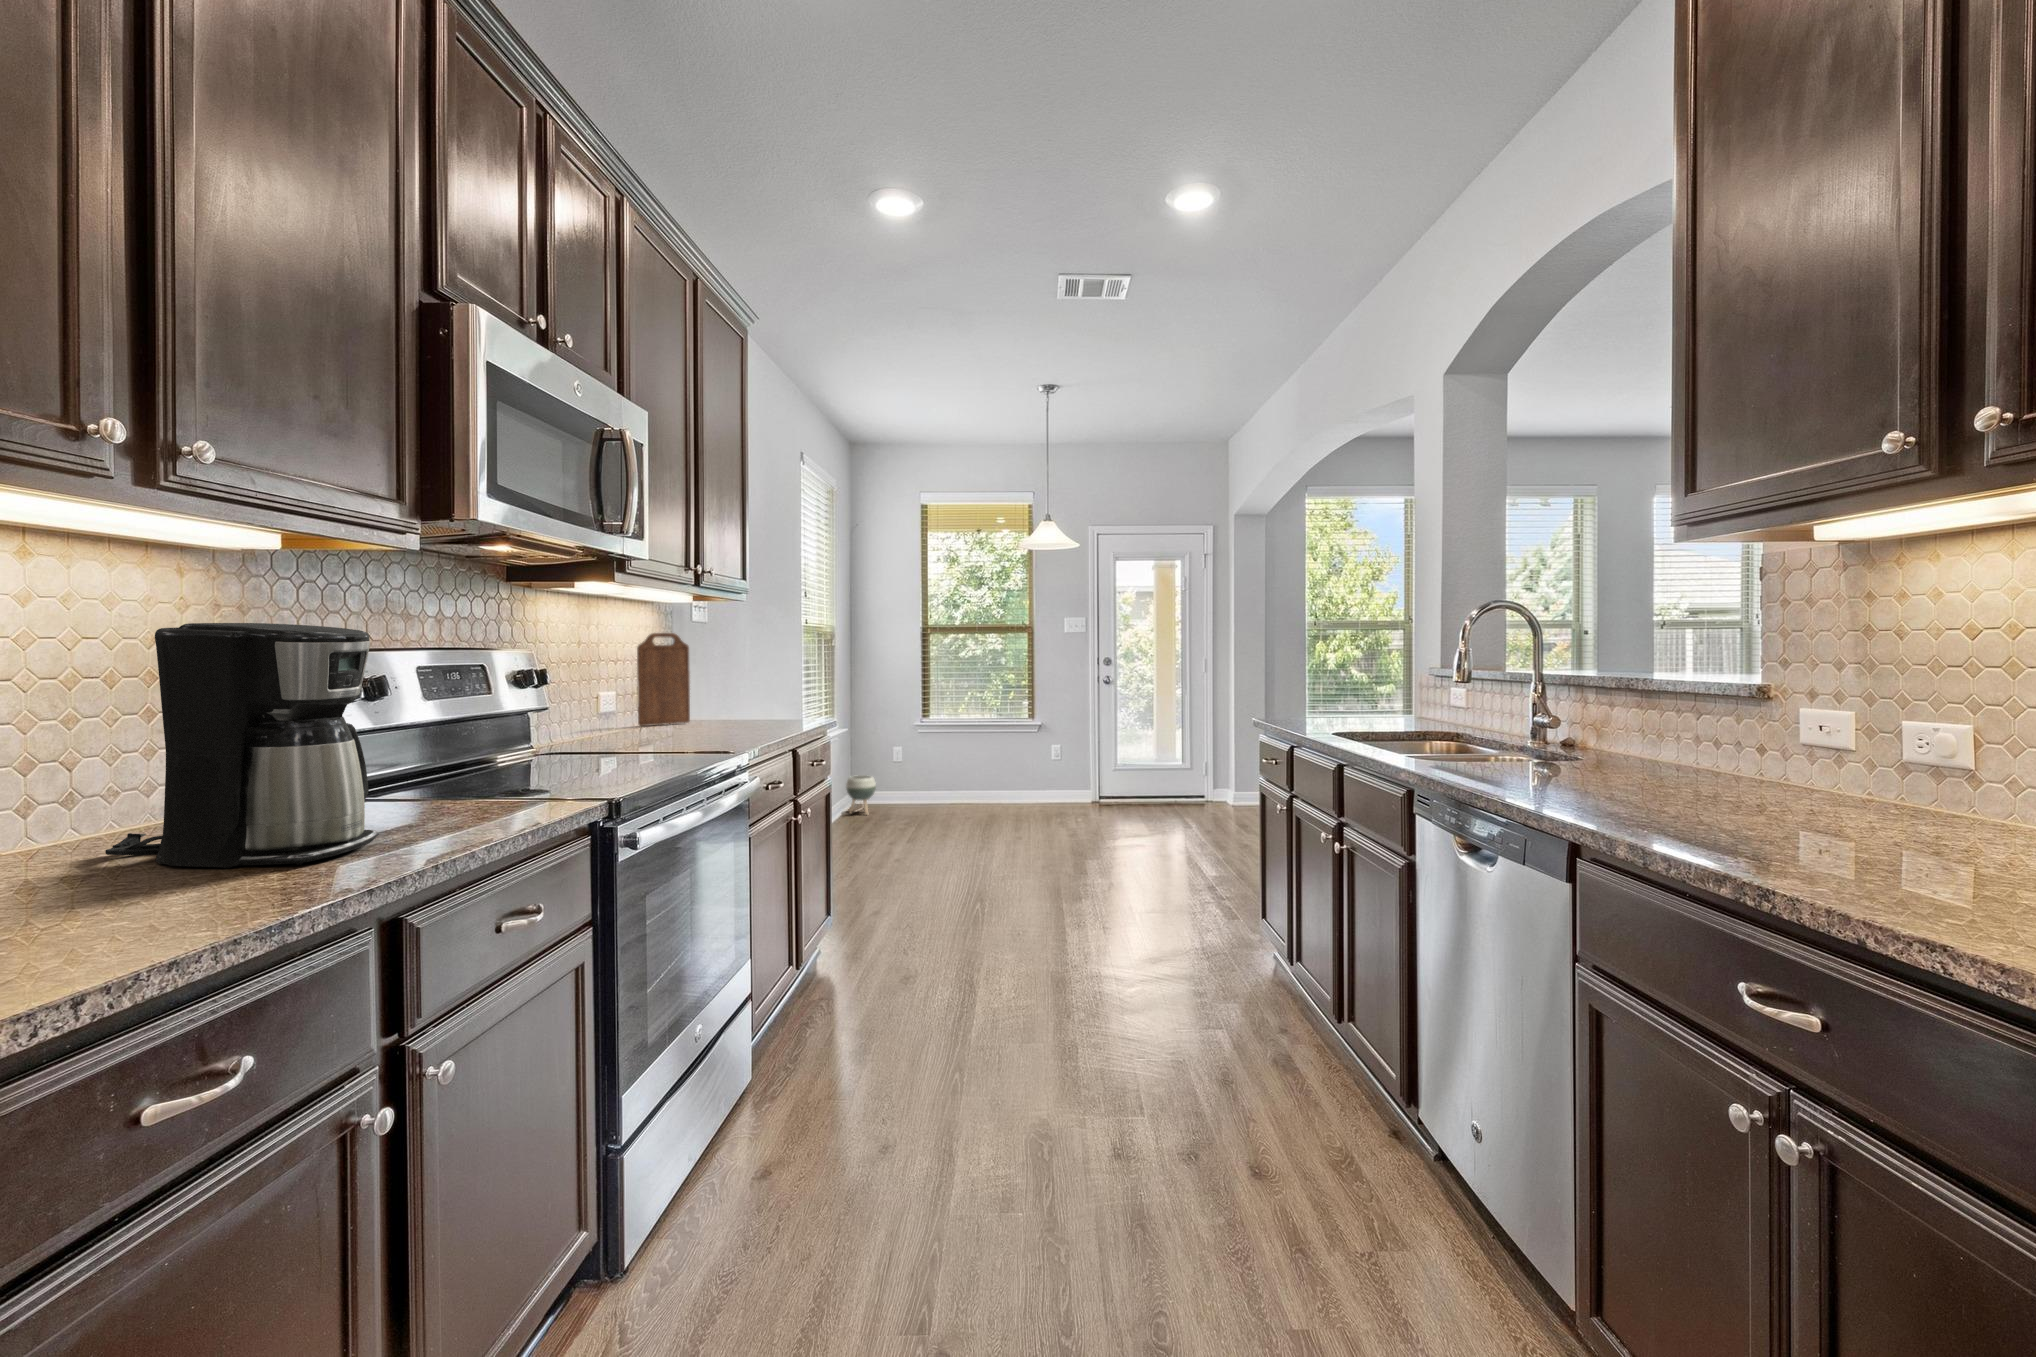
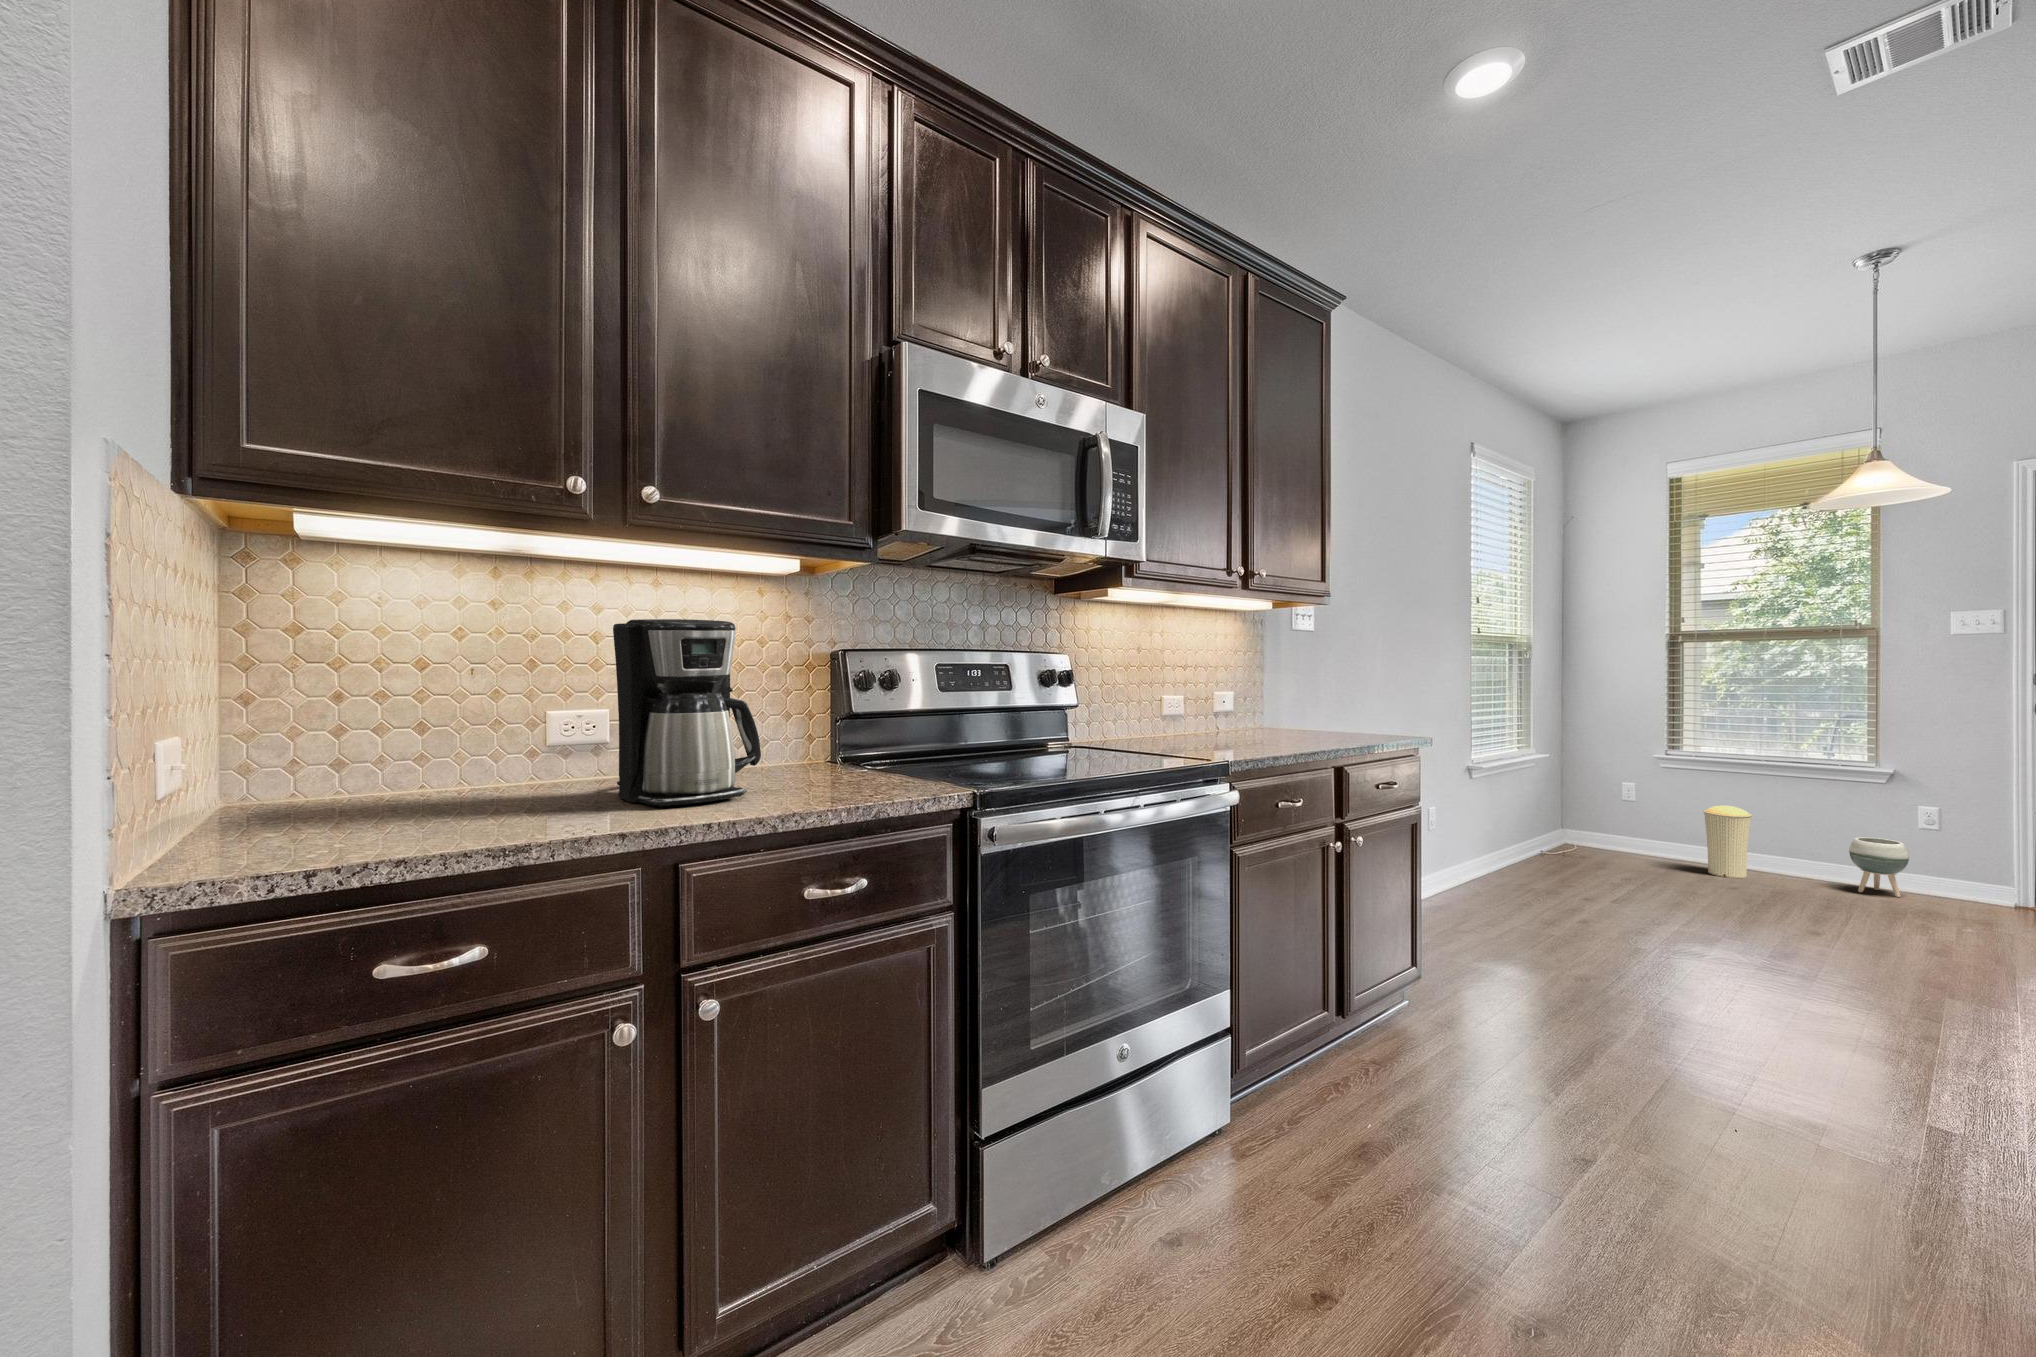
cutting board: present [637,633,690,726] -> none [1214,641,1268,731]
trash can: none [947,759,975,813] -> present [1703,806,1752,878]
planter: present [846,775,876,814] -> present [1849,837,1909,897]

